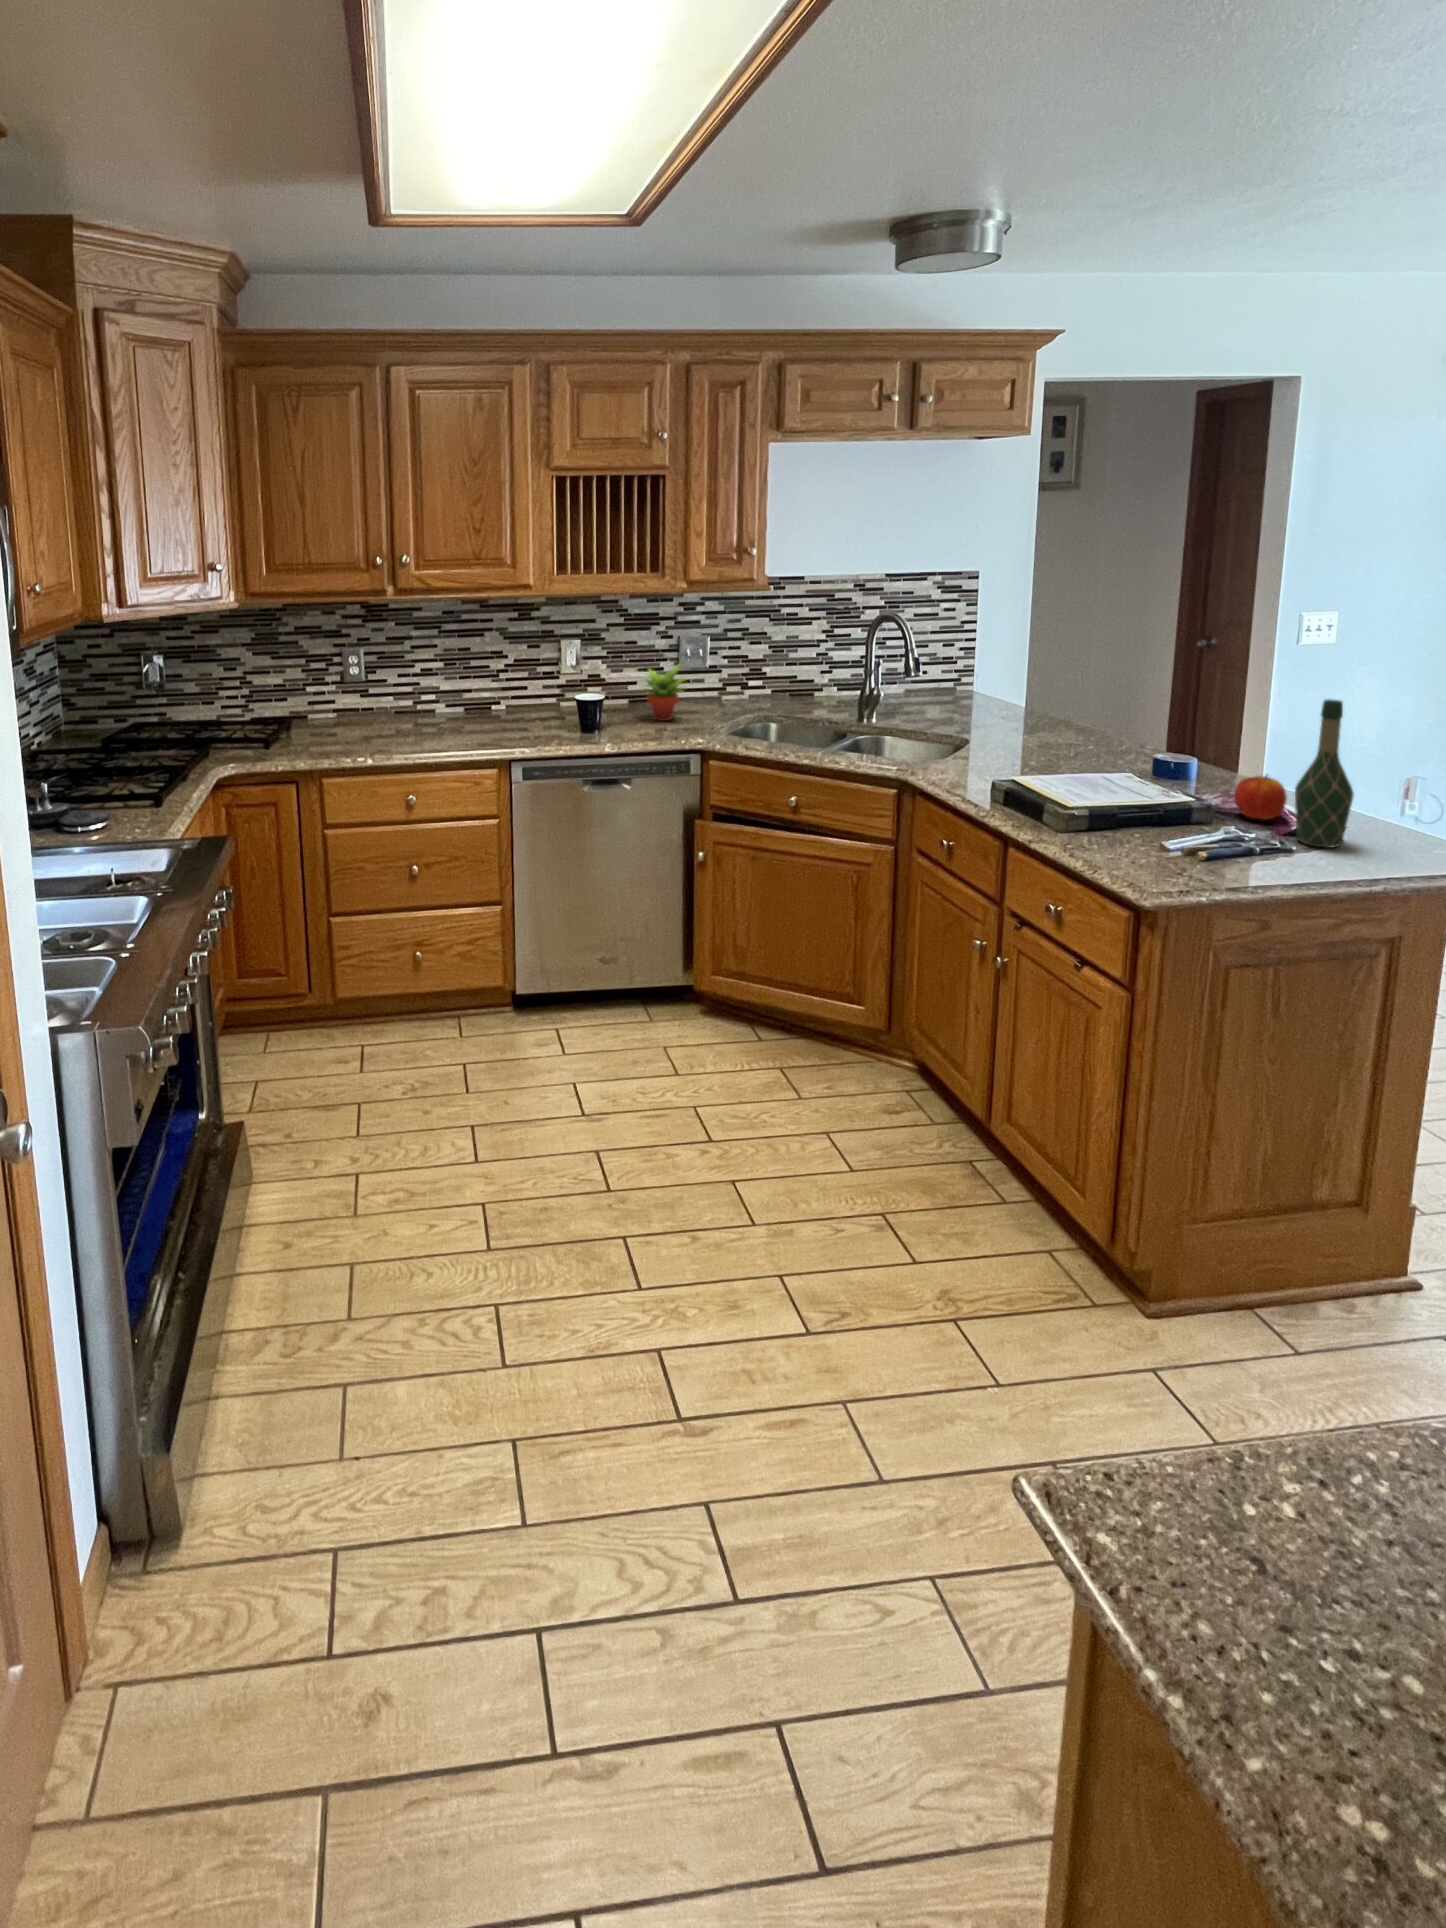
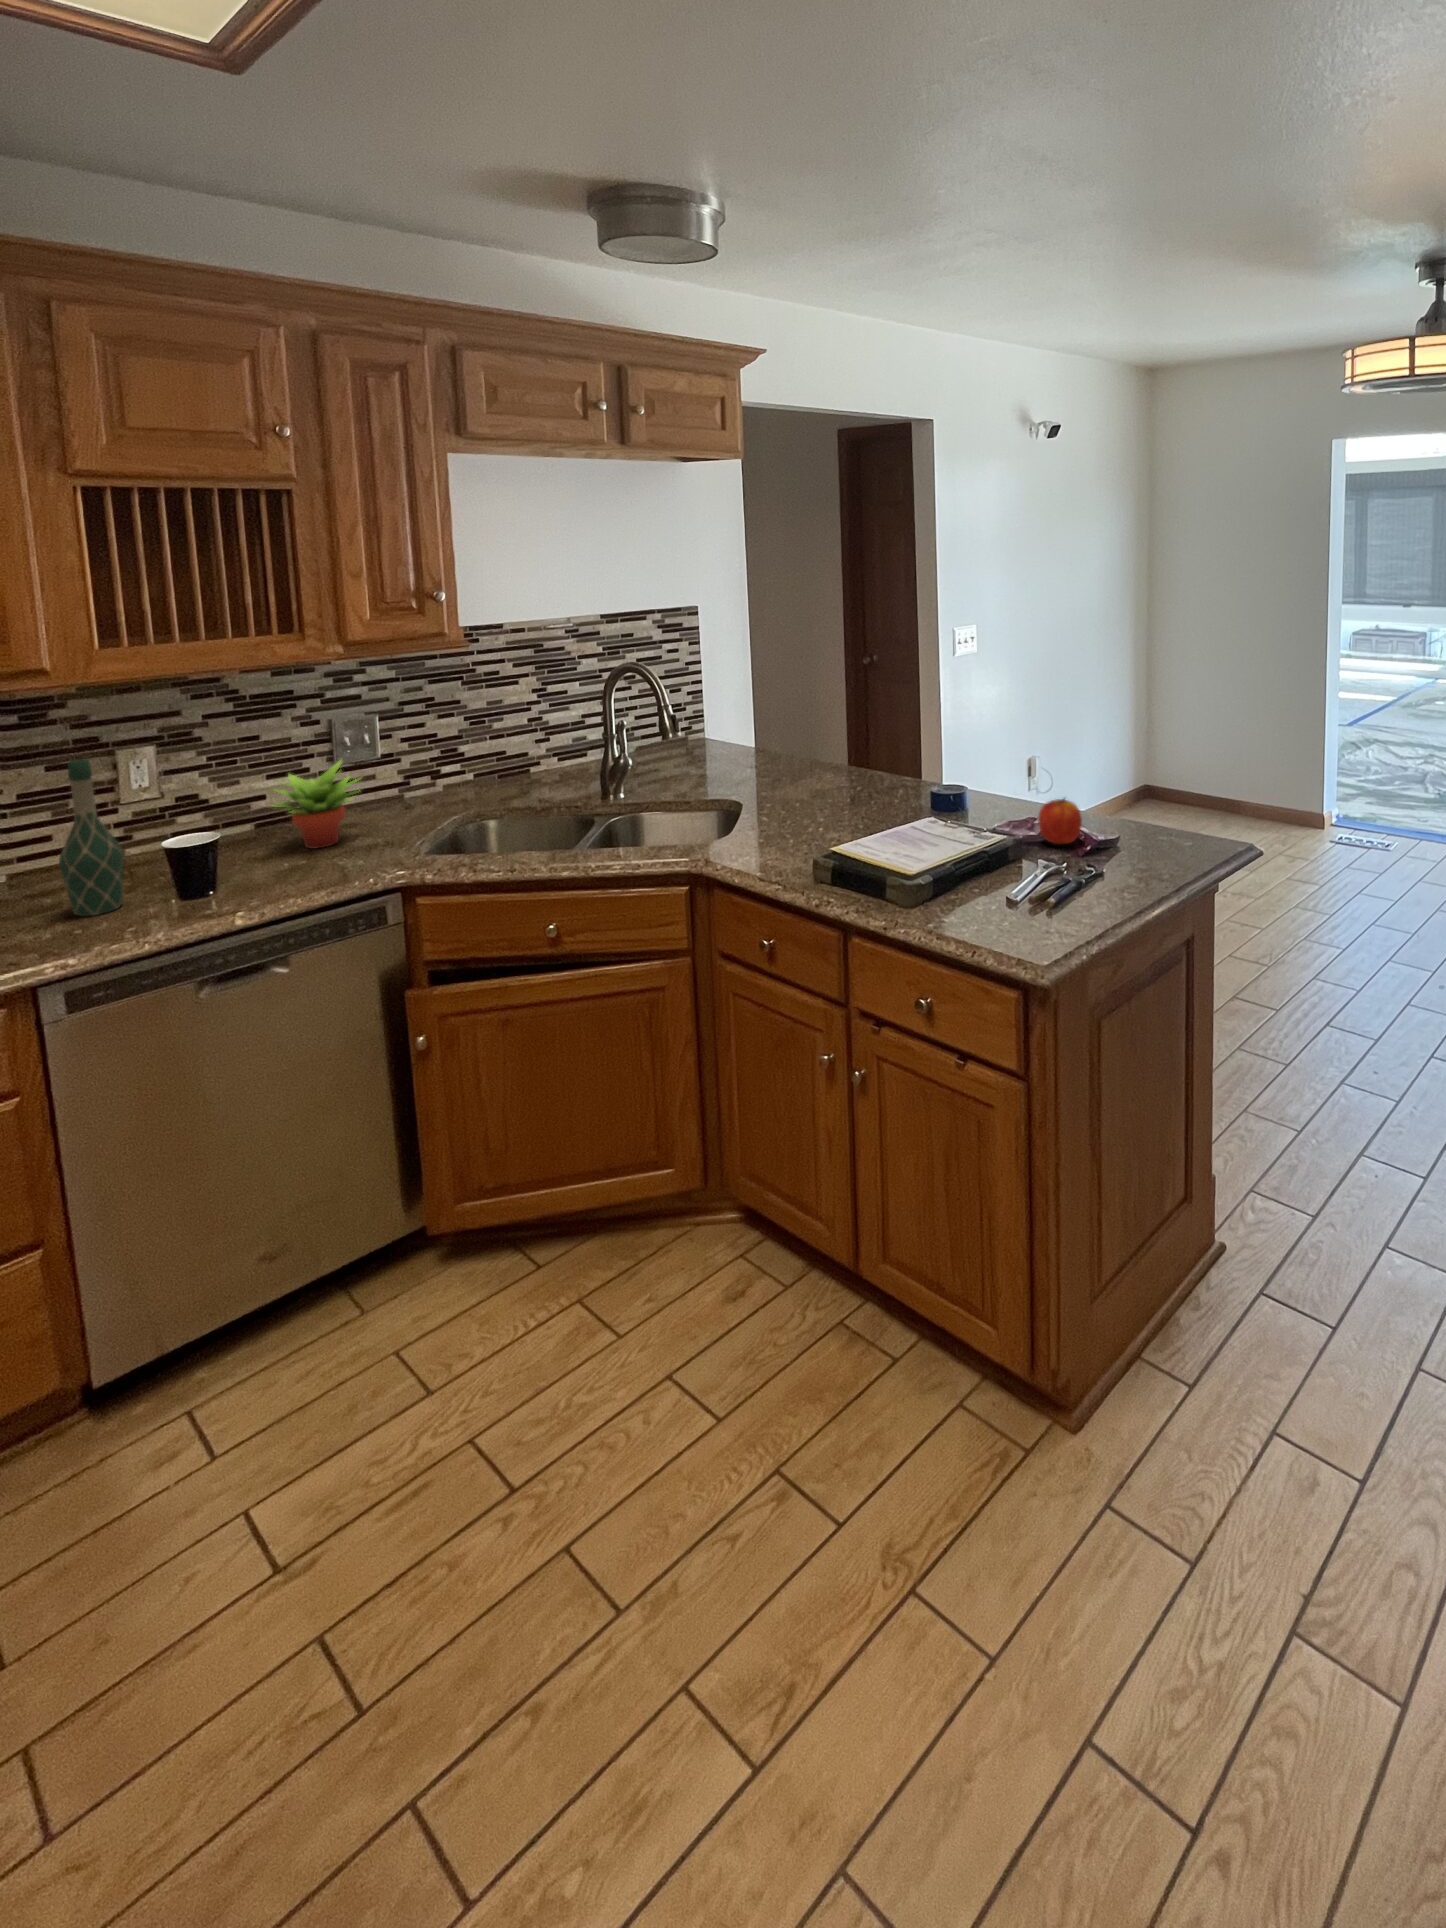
wine bottle: present [1295,699,1354,847] -> present [59,759,123,916]

